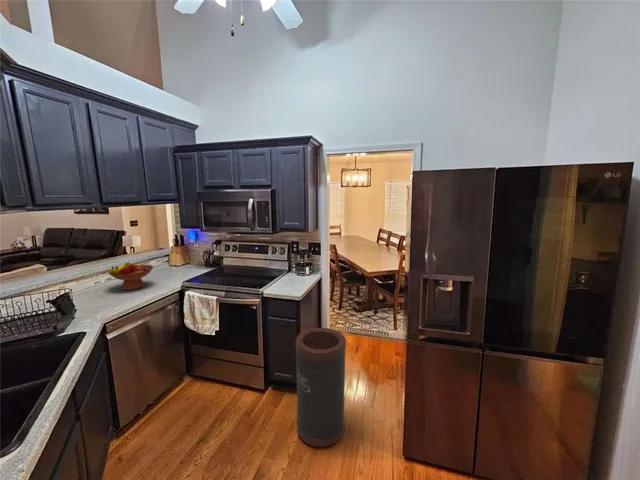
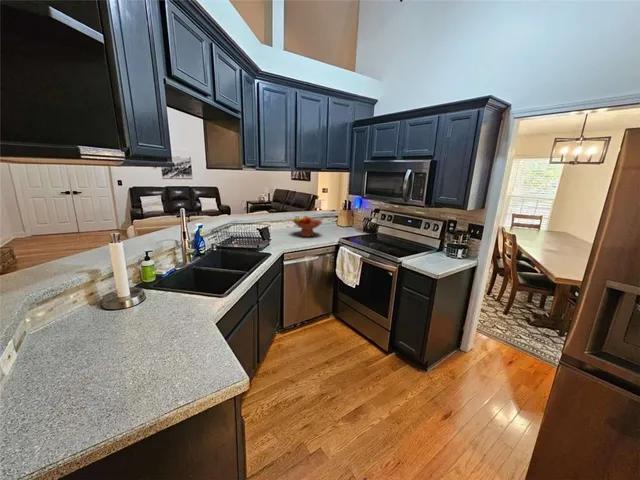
trash can: present [296,328,346,447] -> none [407,312,484,438]

